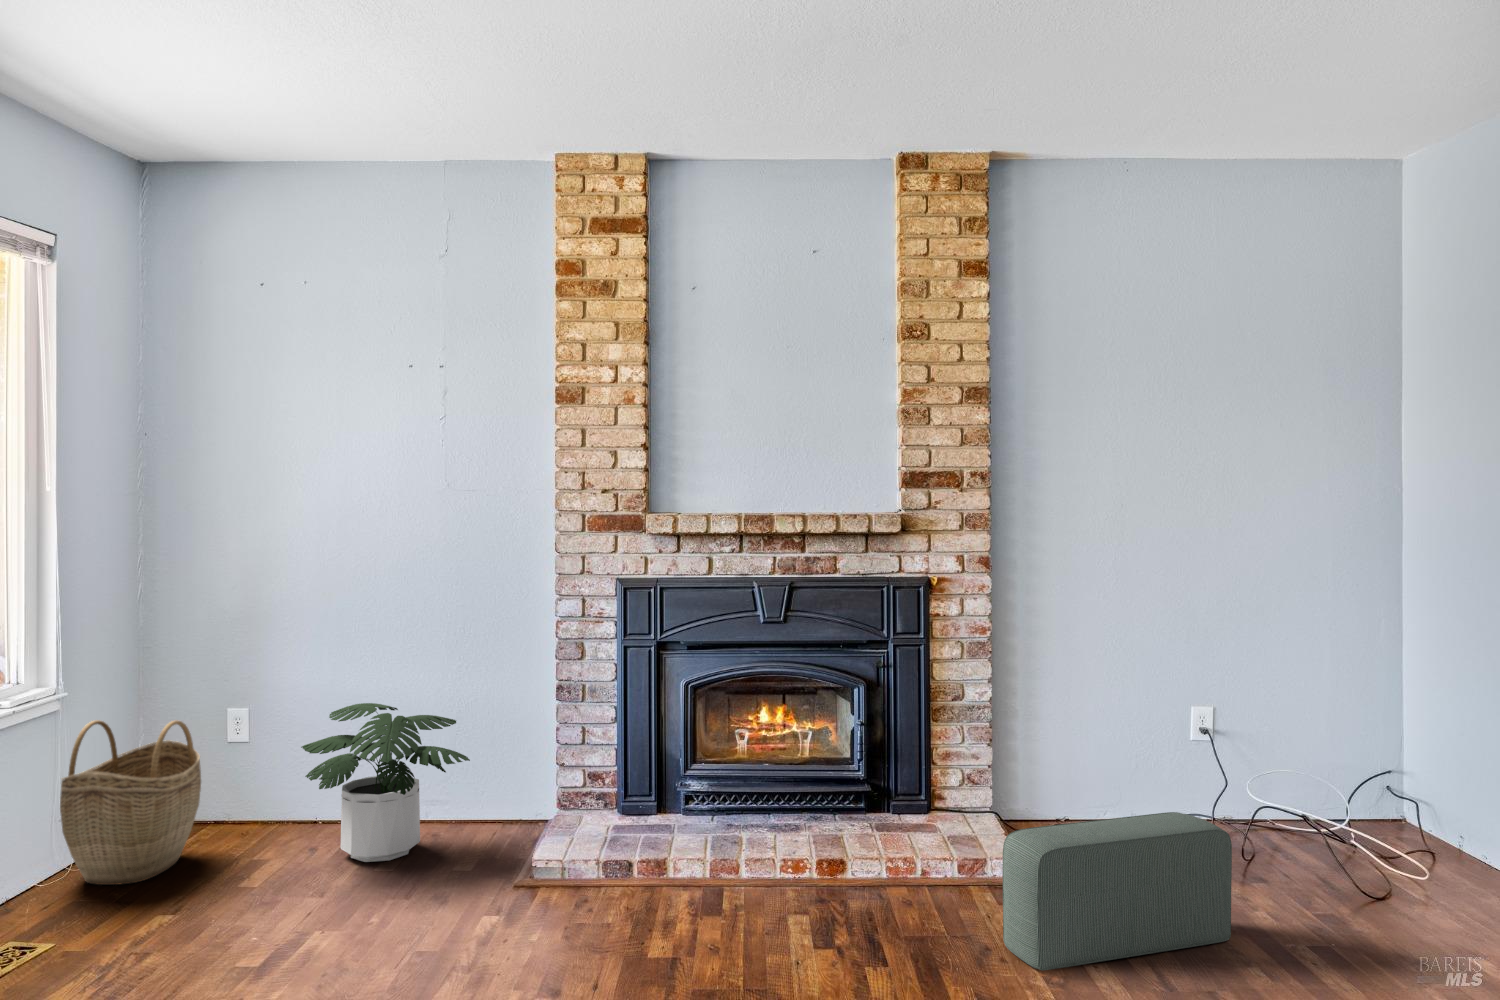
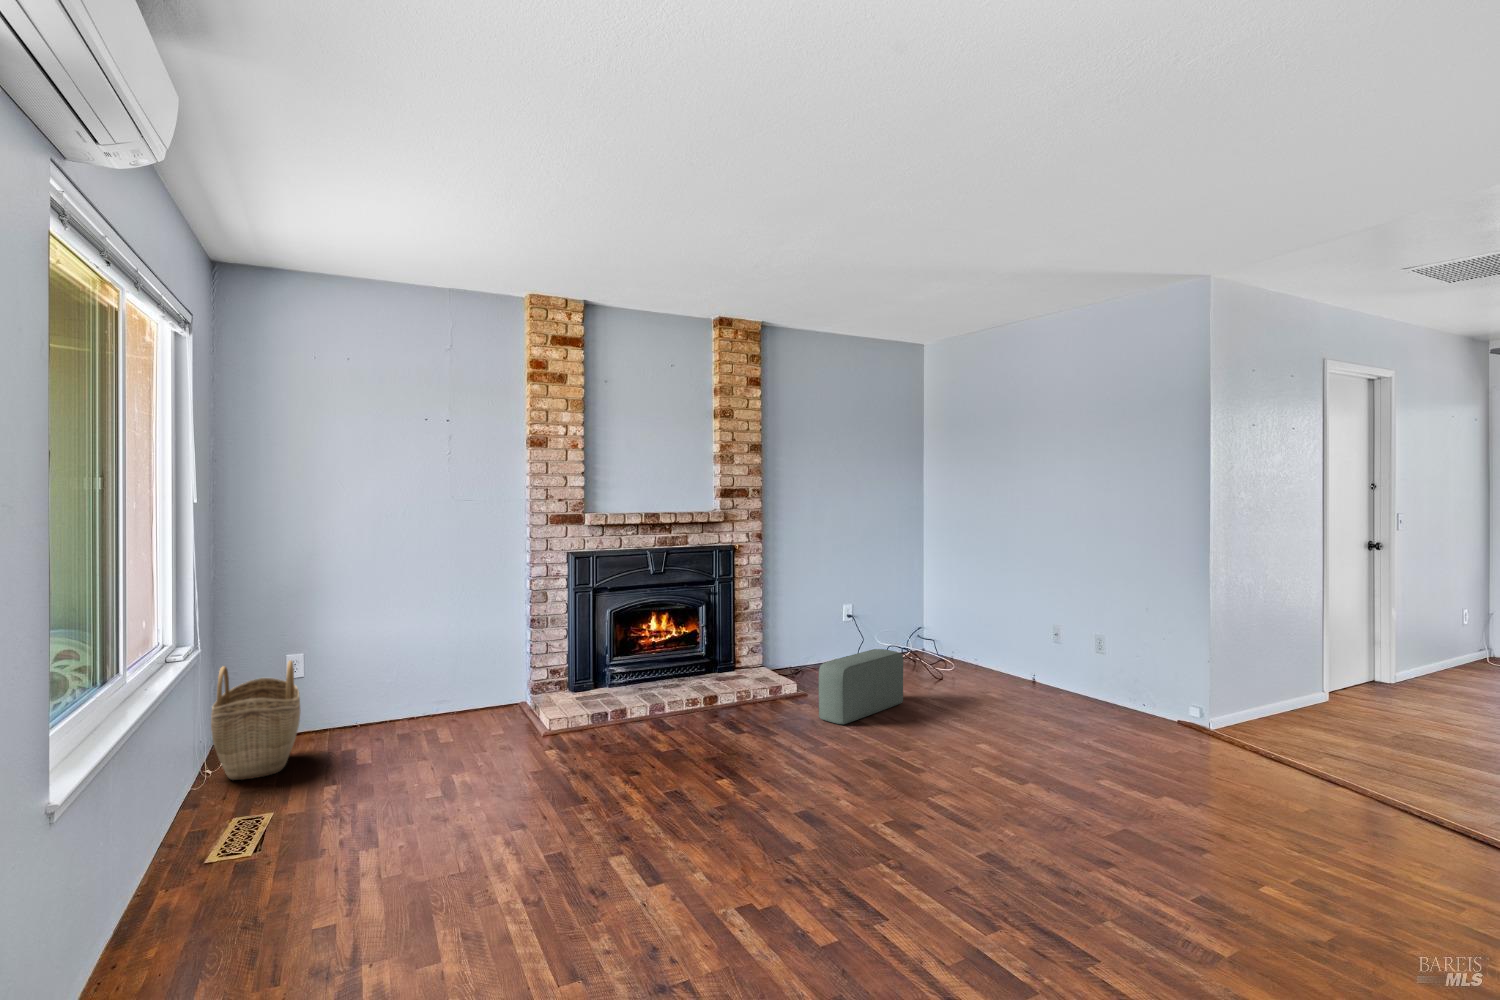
potted plant: present [301,703,470,862] -> none [368,639,497,739]

